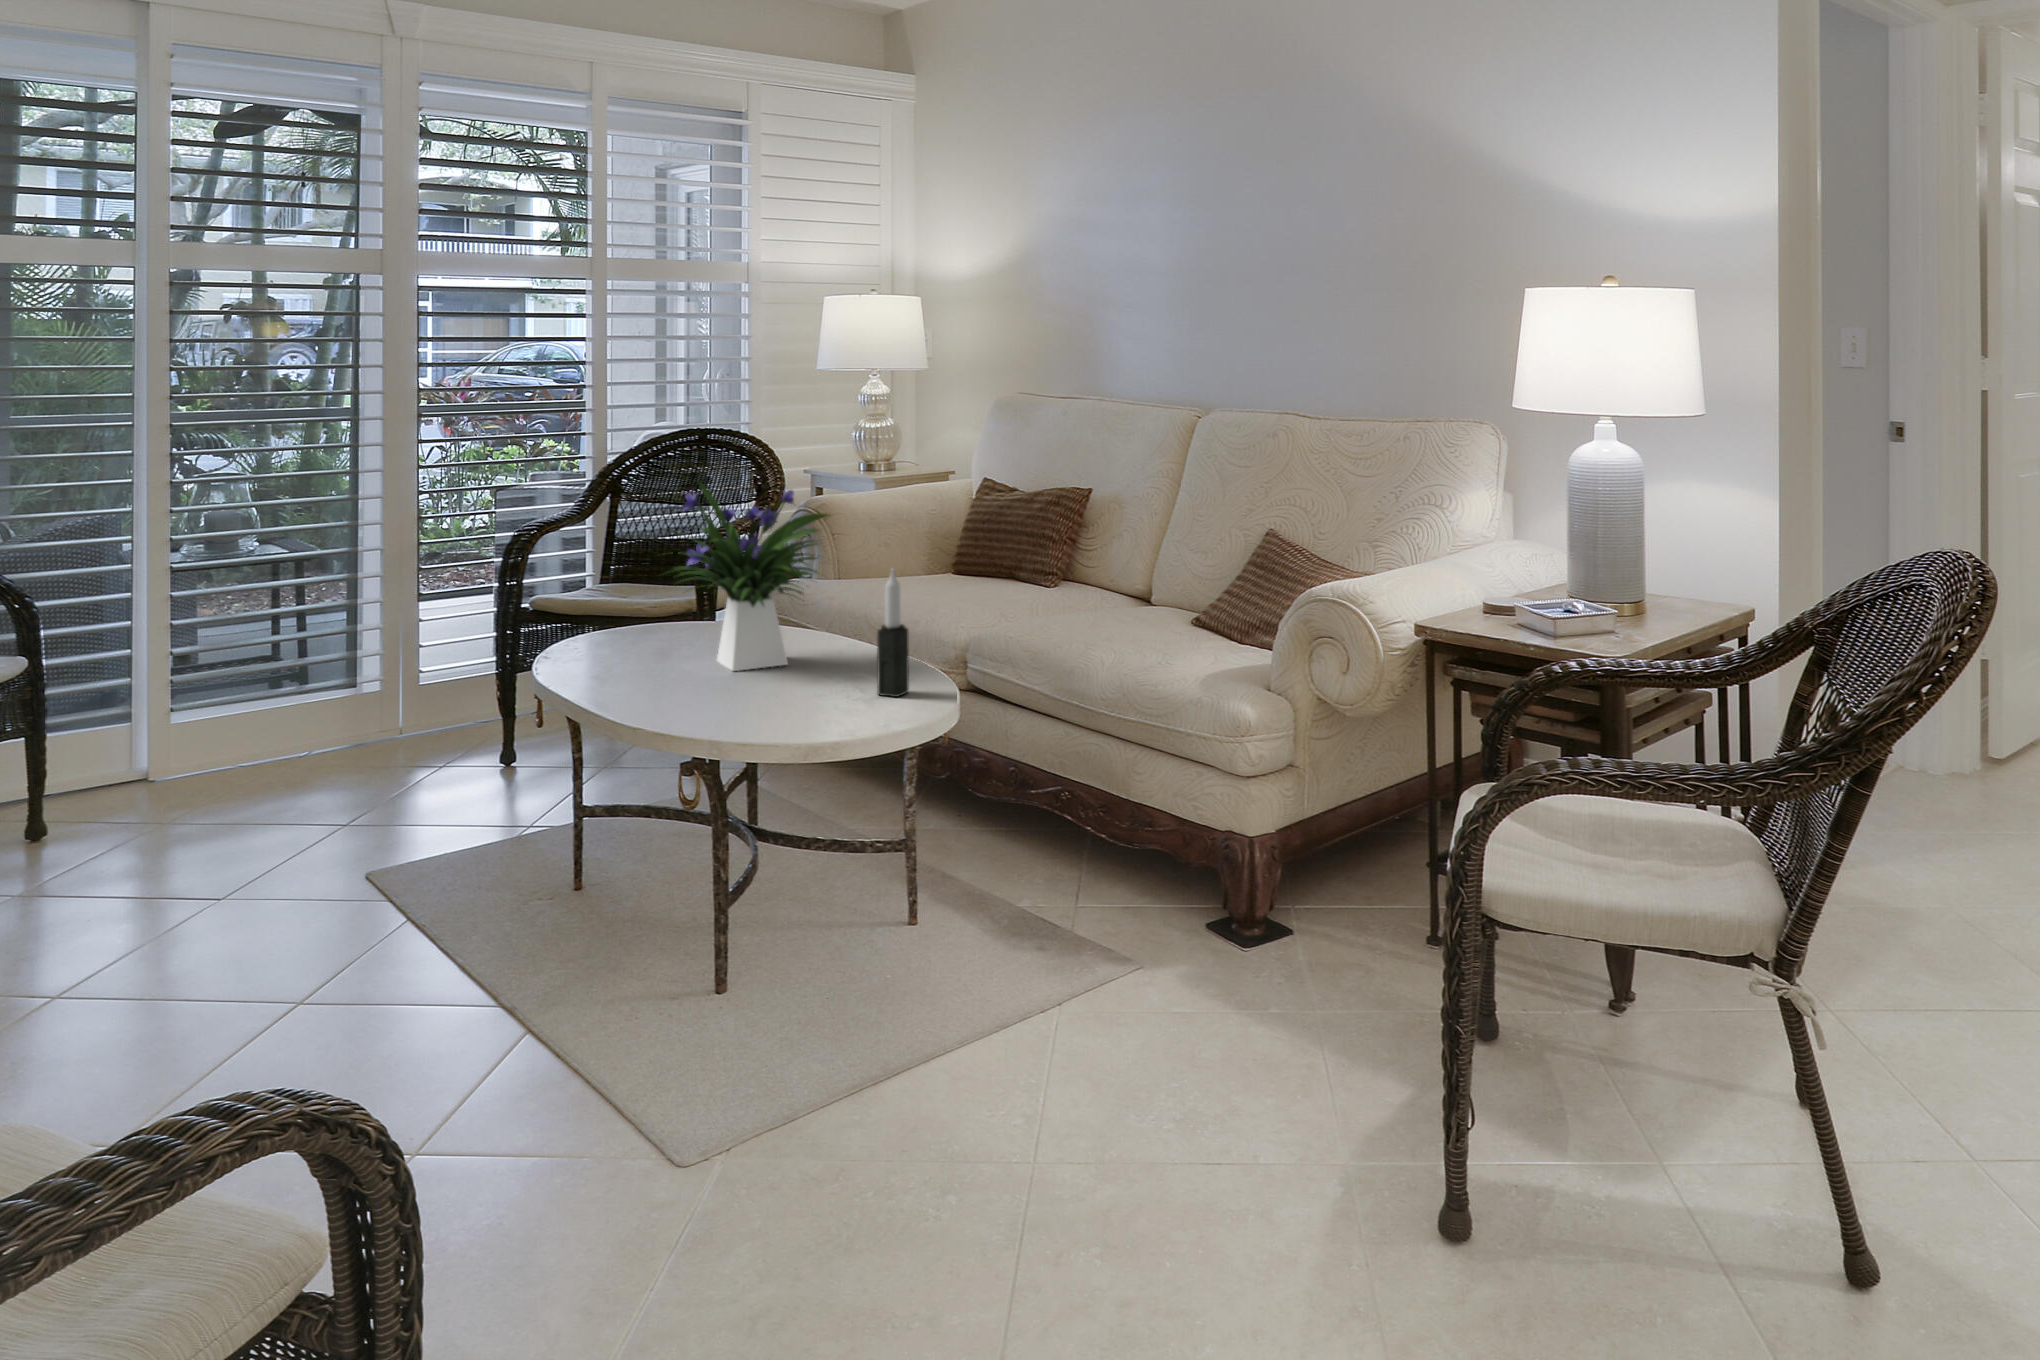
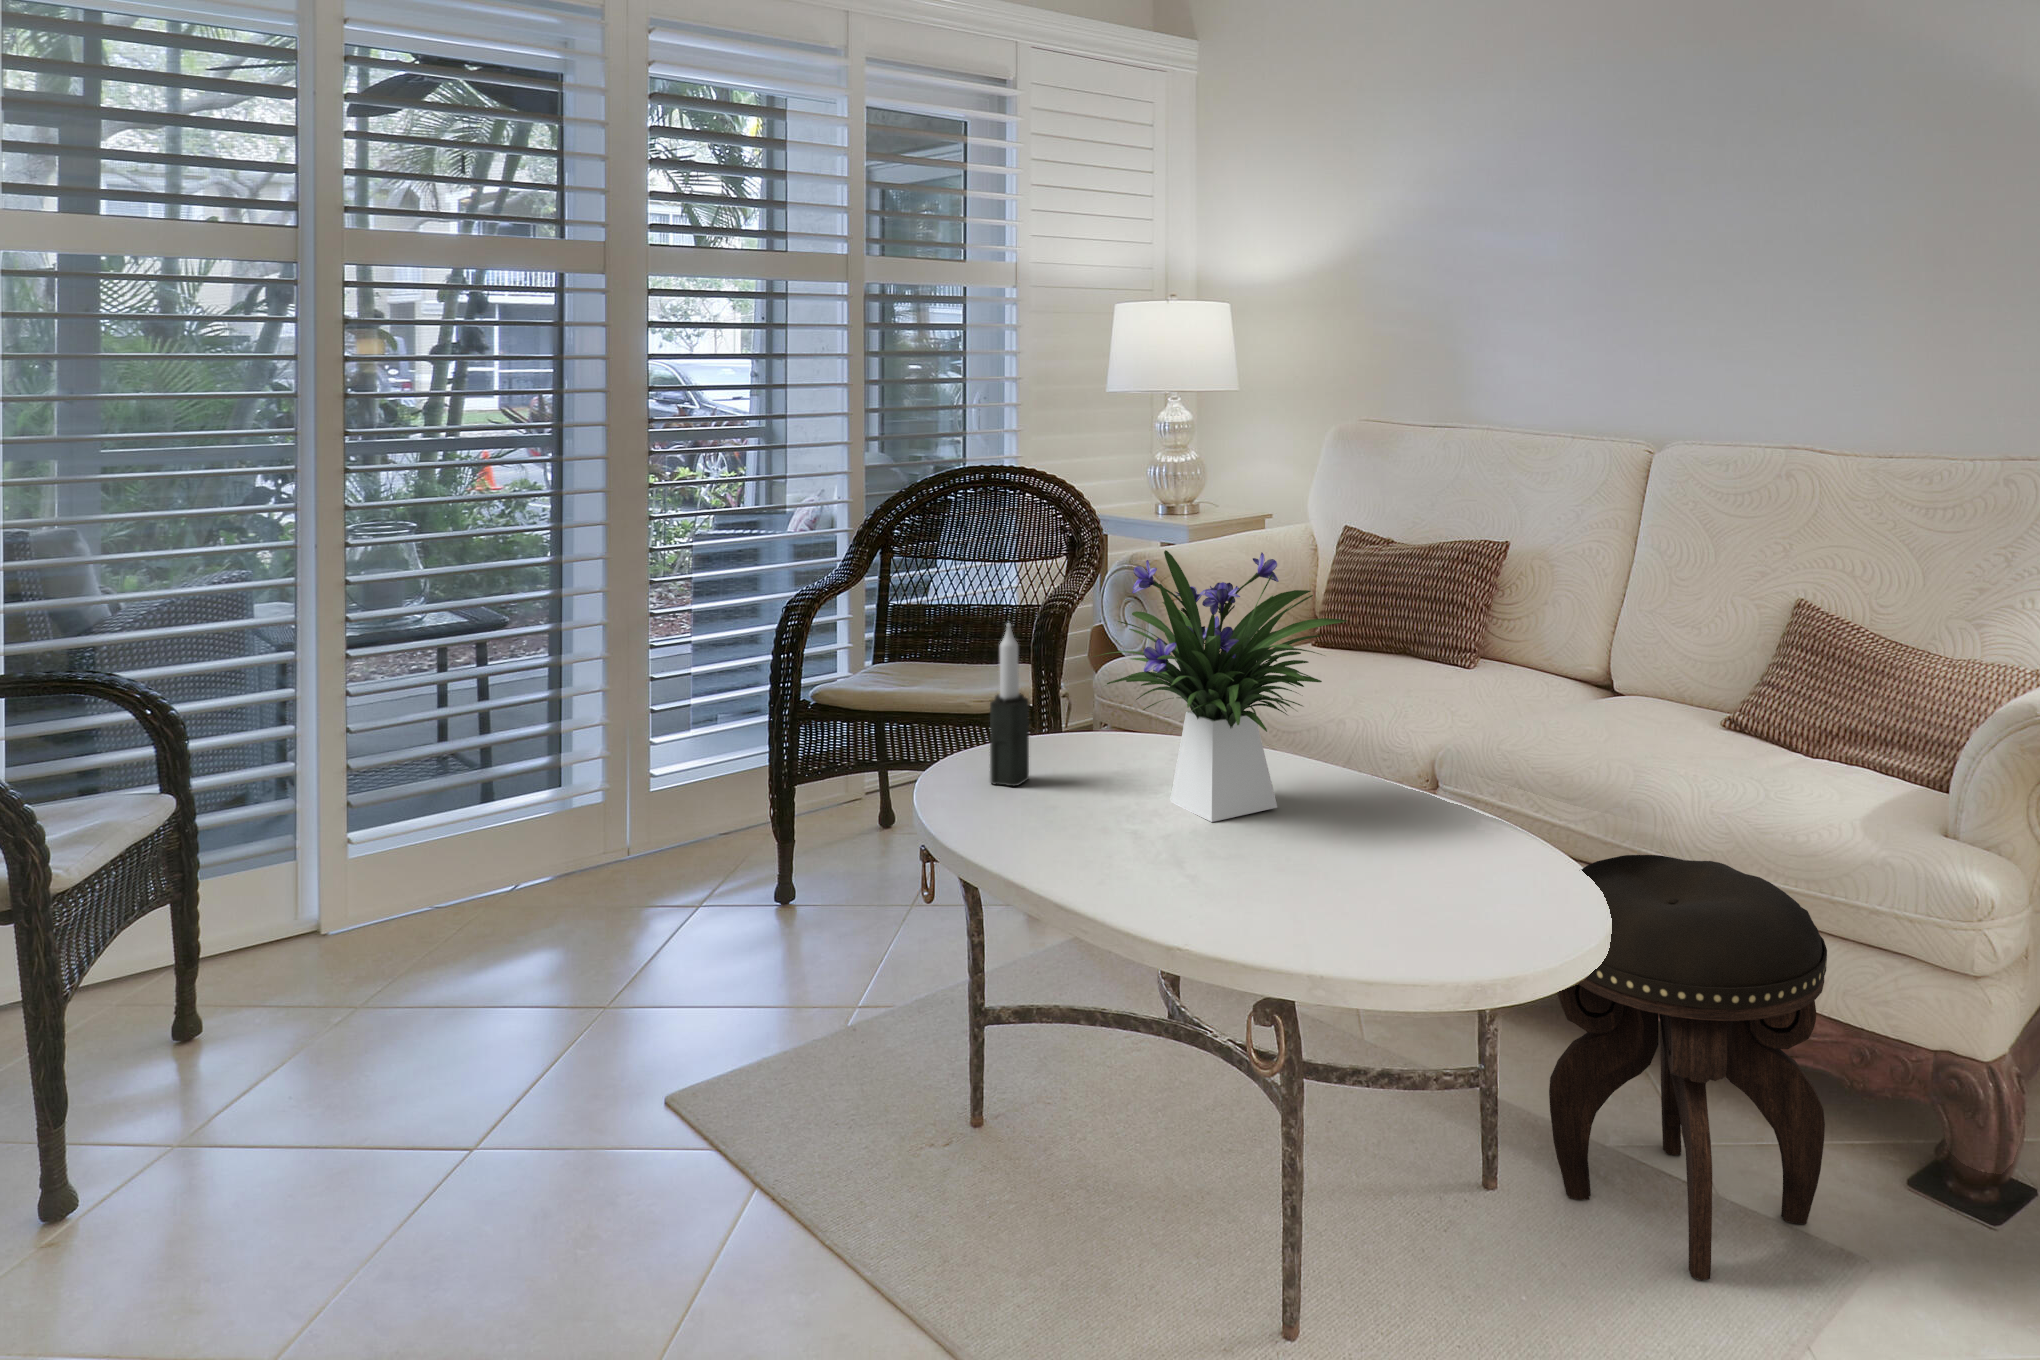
candle: present [877,568,909,697] -> present [990,623,1029,786]
footstool: none [950,699,1134,969] -> present [1549,855,1827,1280]

